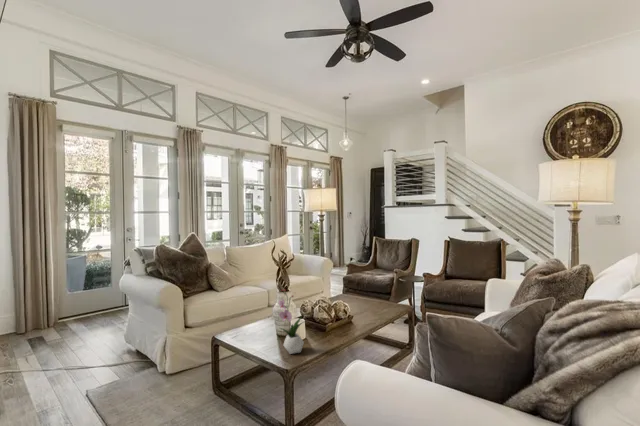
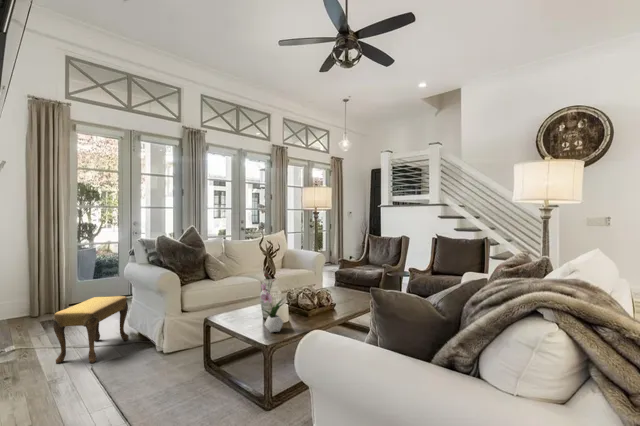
footstool: none [43,311,126,390] -> present [53,296,128,363]

